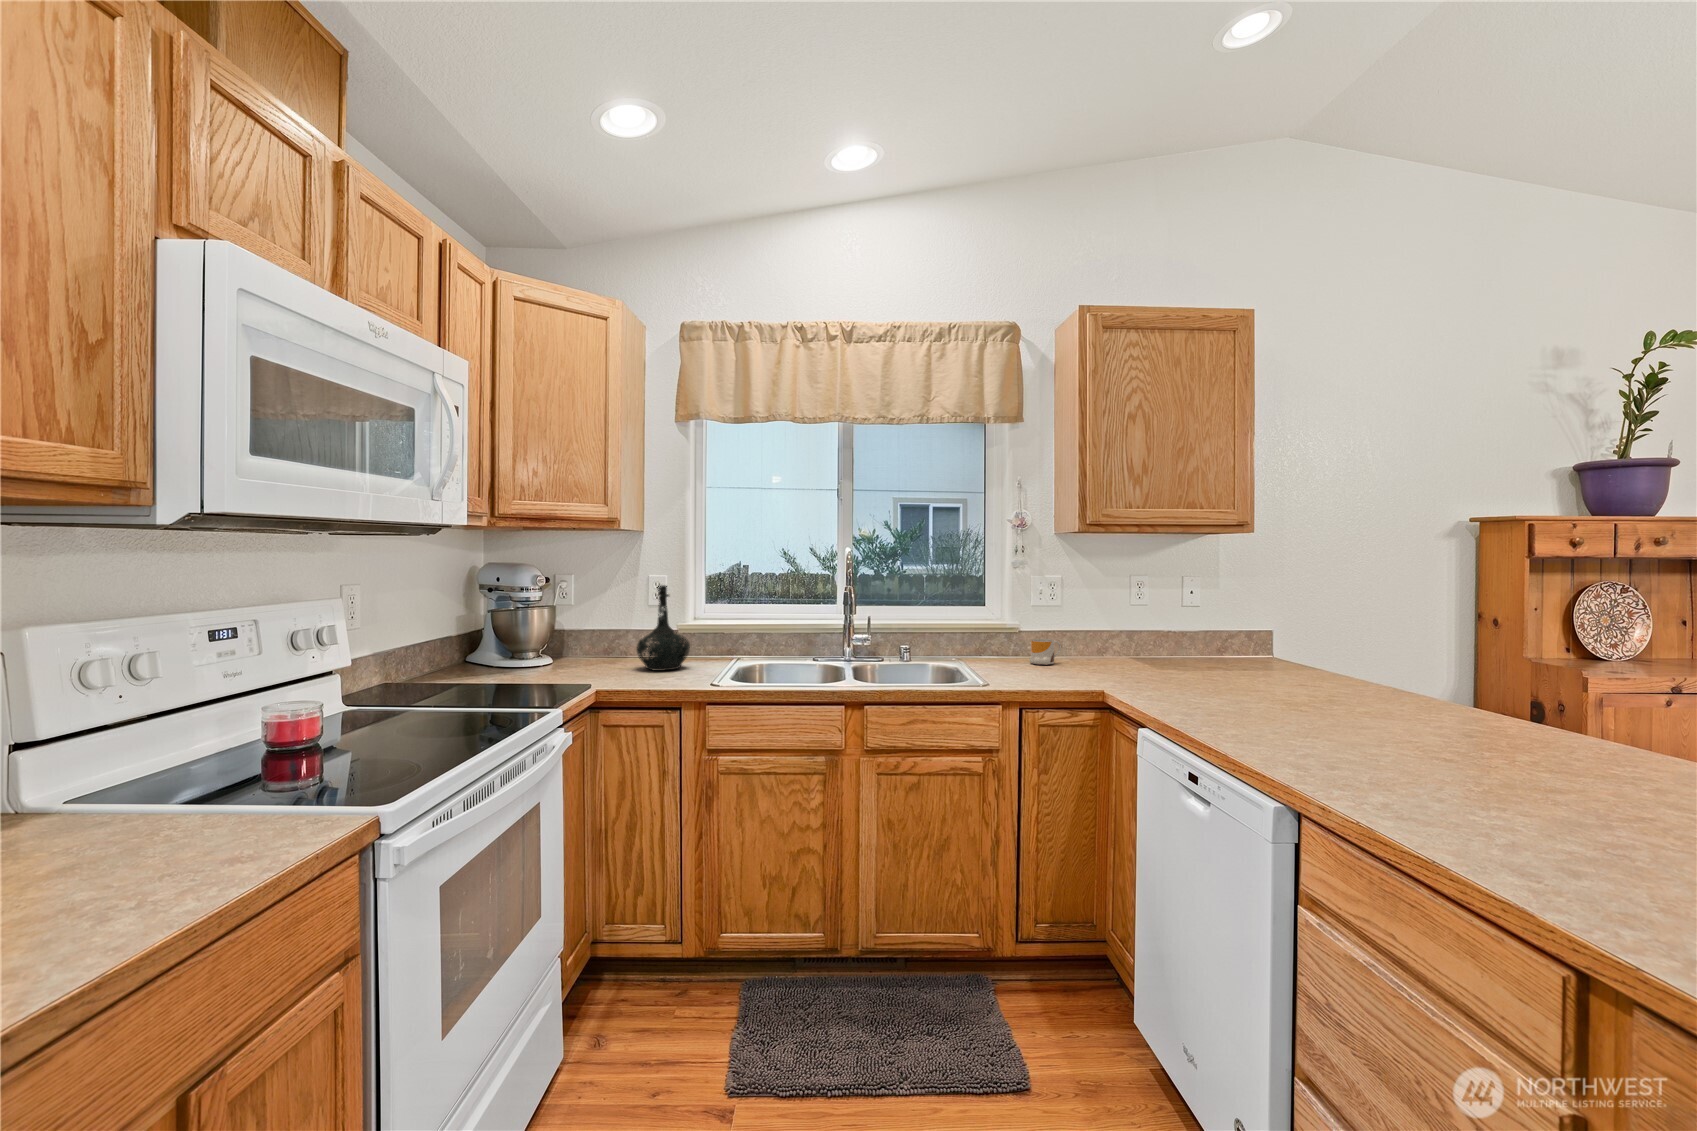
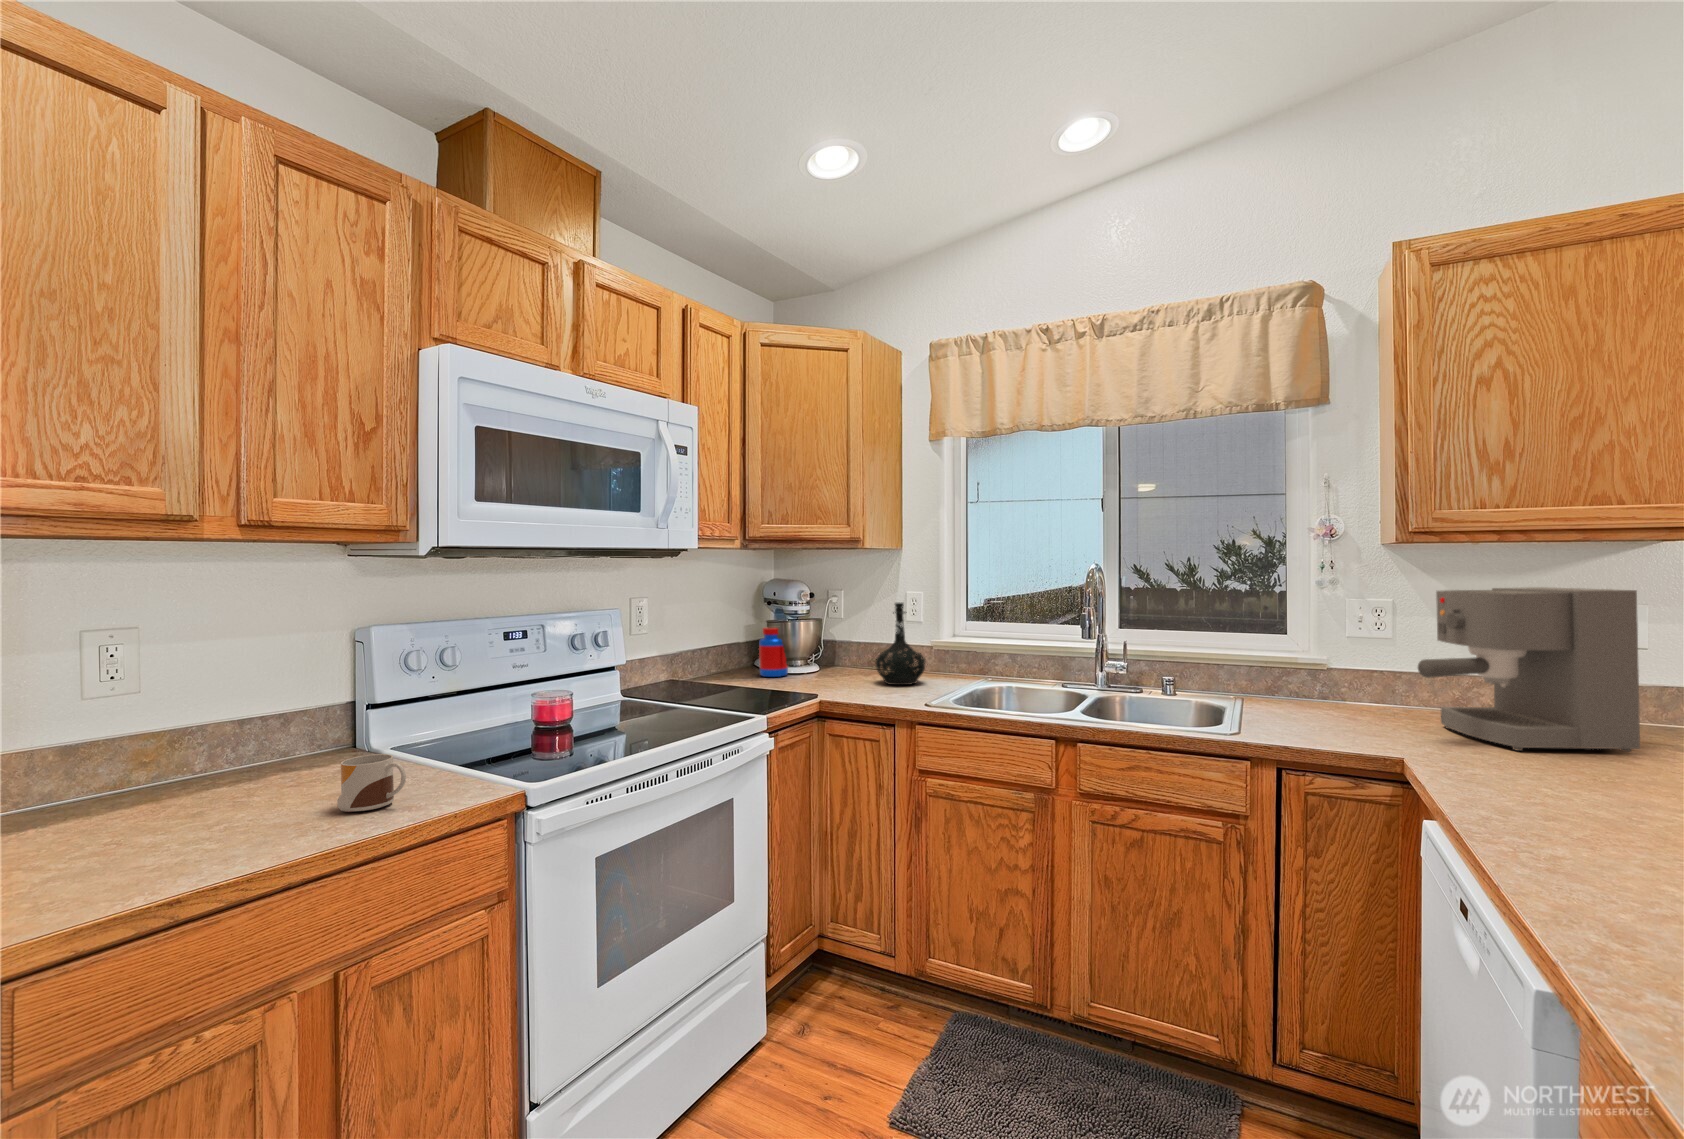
coffee maker: none [1102,567,1215,680] -> present [1418,587,1640,752]
jar: none [490,615,525,673] -> present [759,627,788,677]
mug: present [1029,639,1061,665] -> present [337,754,406,812]

